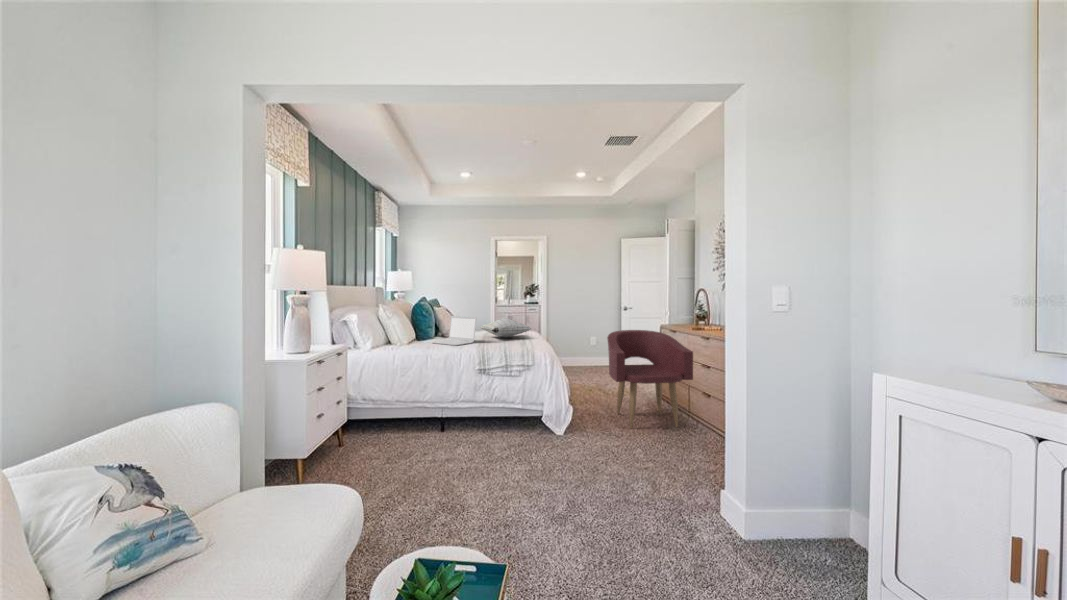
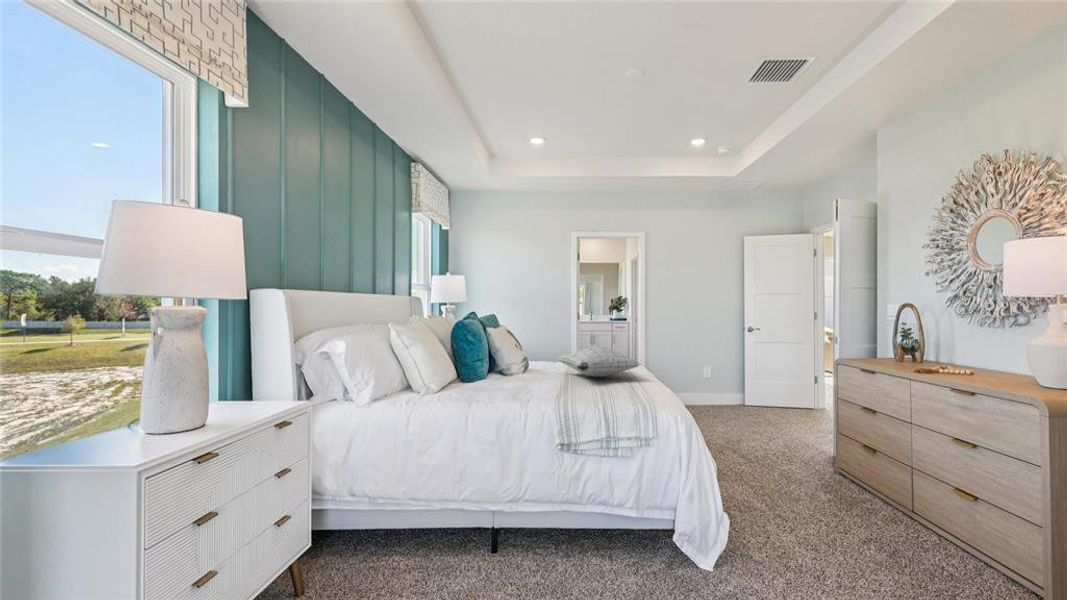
laptop: present [432,316,476,346] -> none [480,342,553,394]
armchair: present [607,330,693,429] -> none [781,371,985,576]

